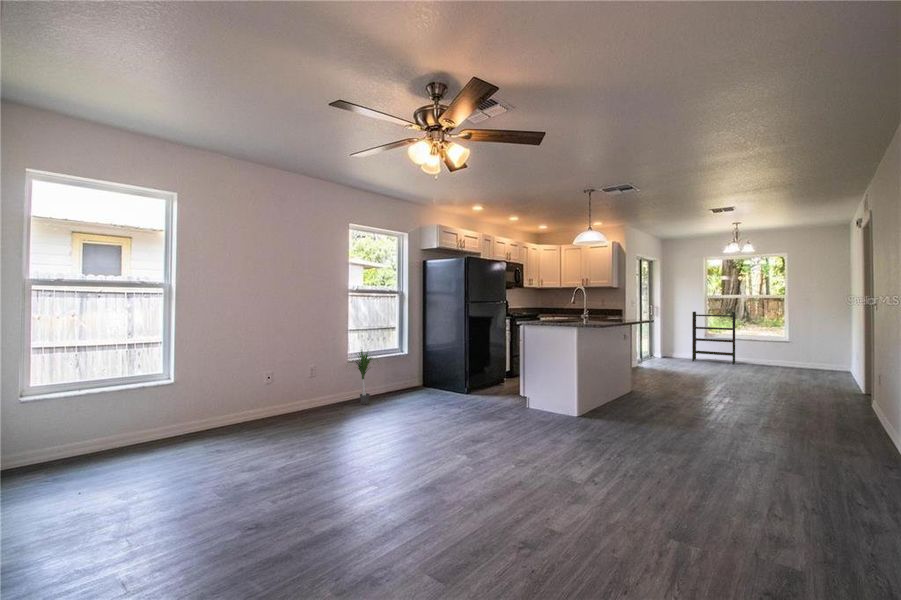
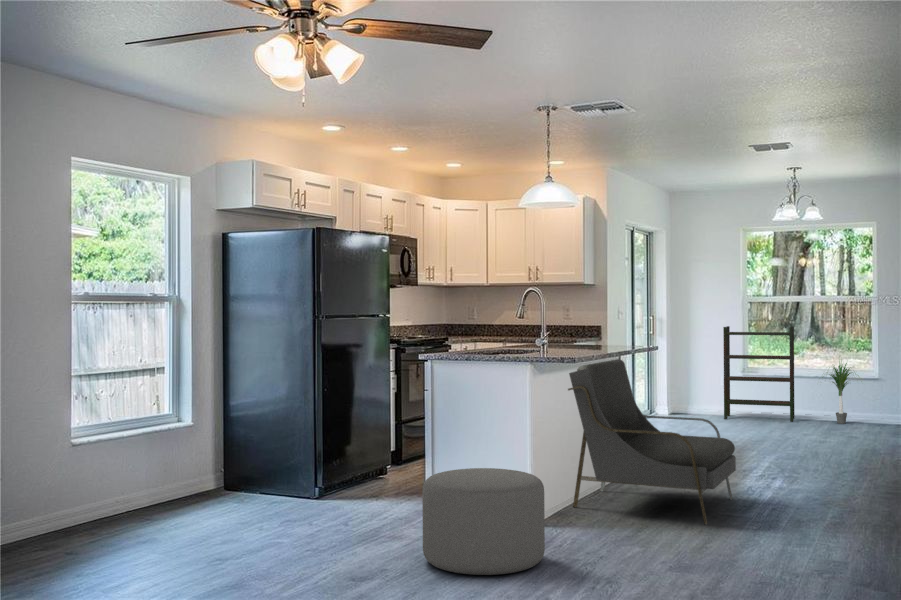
armchair: none [599,327,701,423] -> present [568,359,736,524]
potted plant: present [353,349,372,404] -> present [827,363,852,424]
ottoman: none [513,384,582,445] -> present [422,468,545,575]

